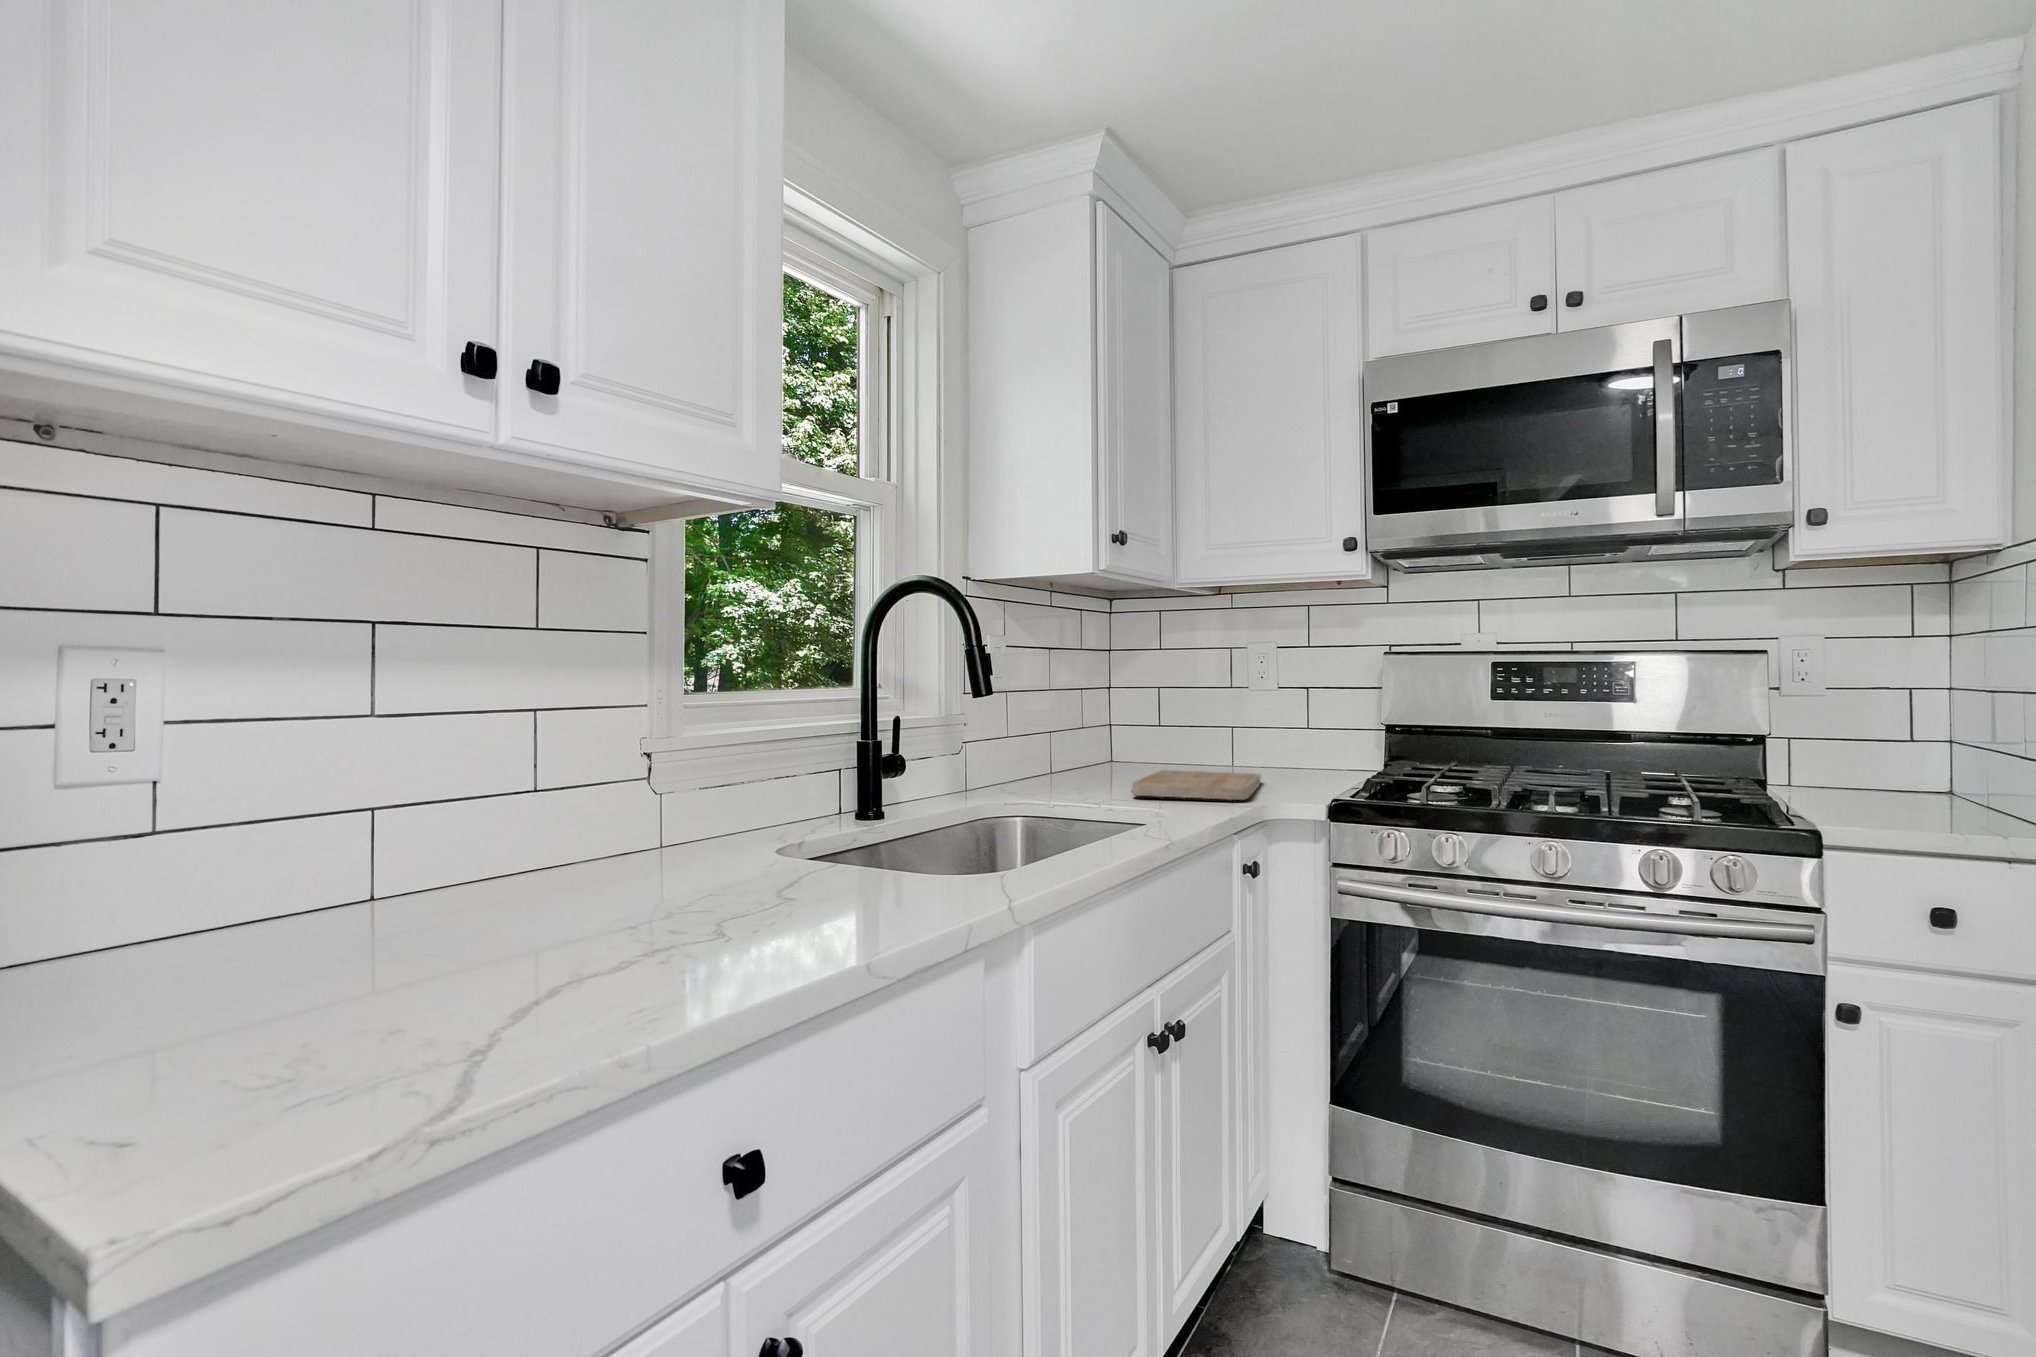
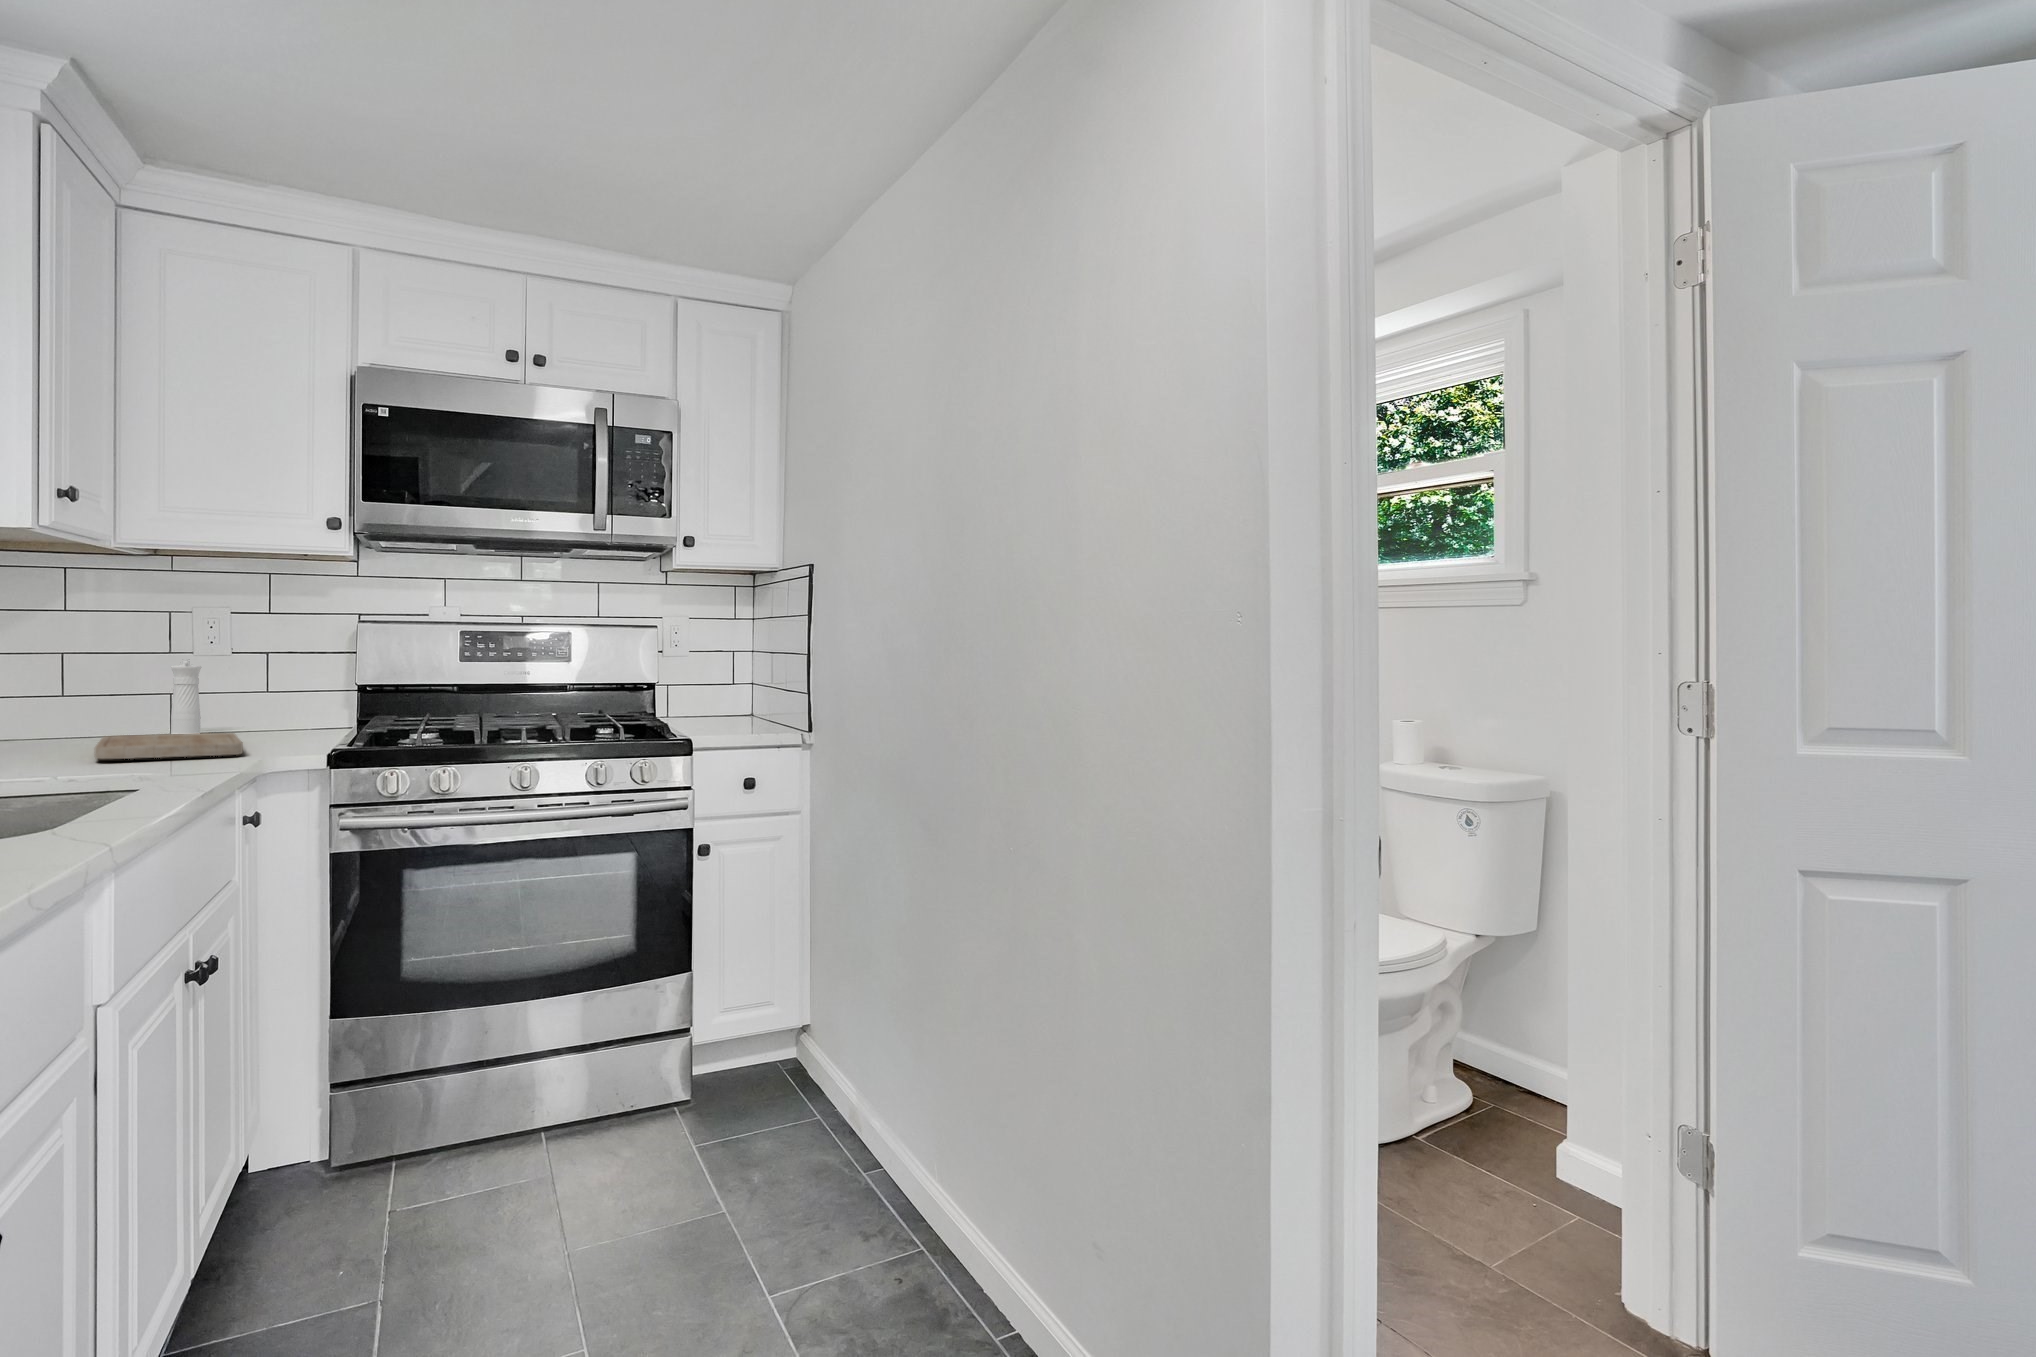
pepper mill: none [1218,686,1245,774] -> present [171,658,201,734]

